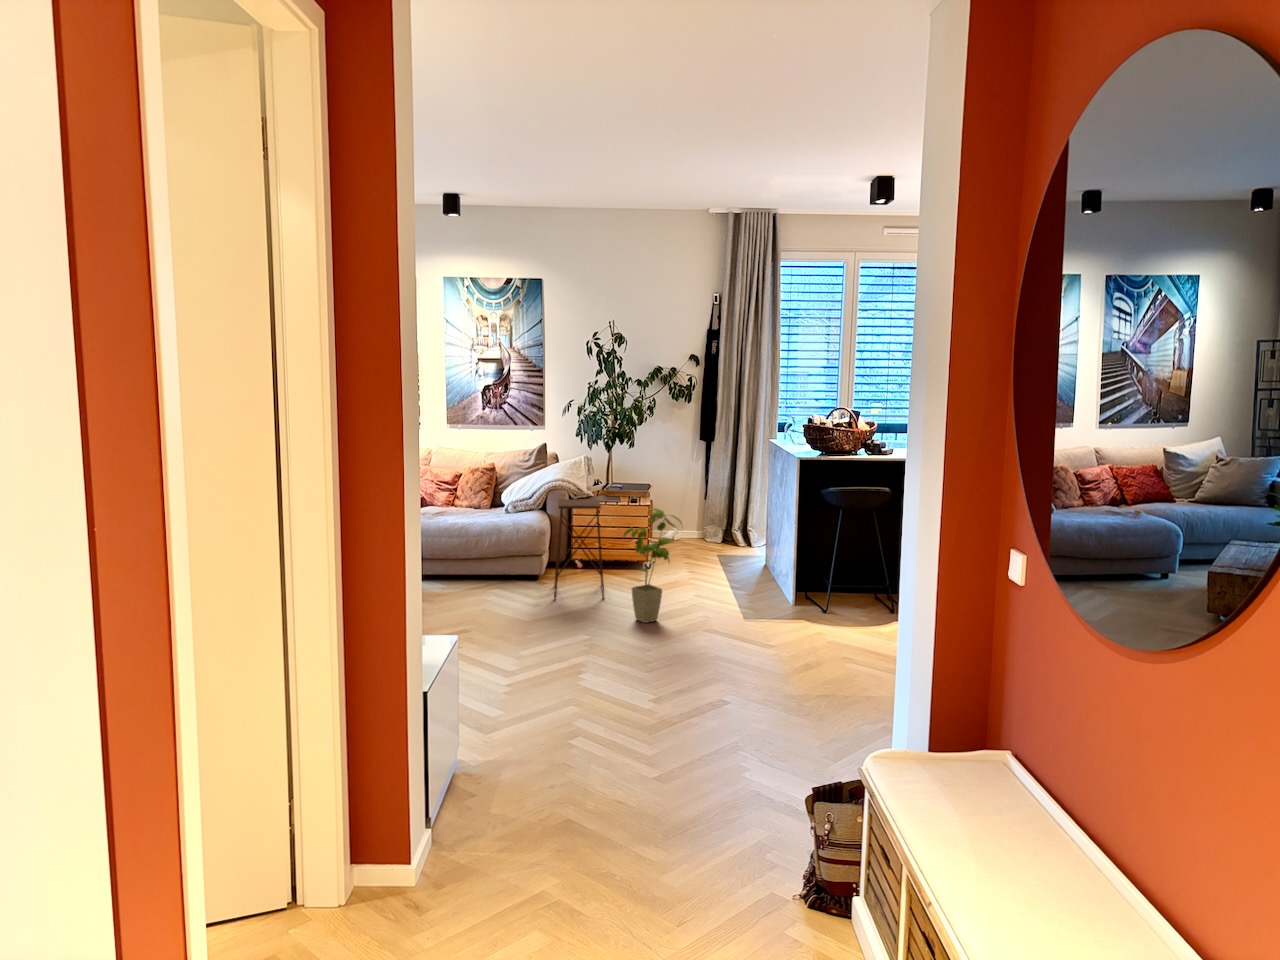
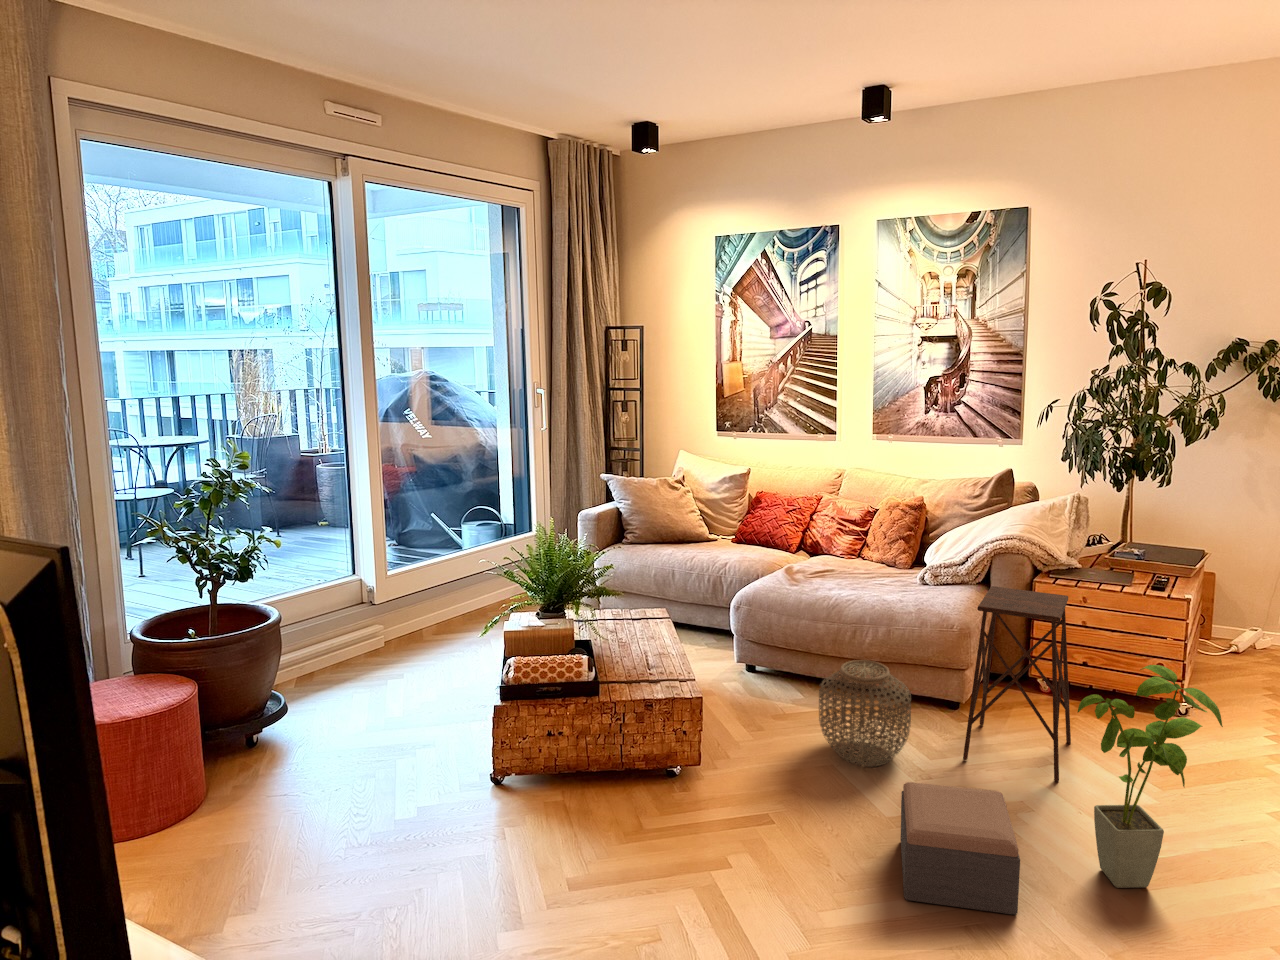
woven basket: none [471,548,527,610] -> present [819,660,911,767]
footstool: none [541,589,609,644] -> present [900,782,1020,915]

